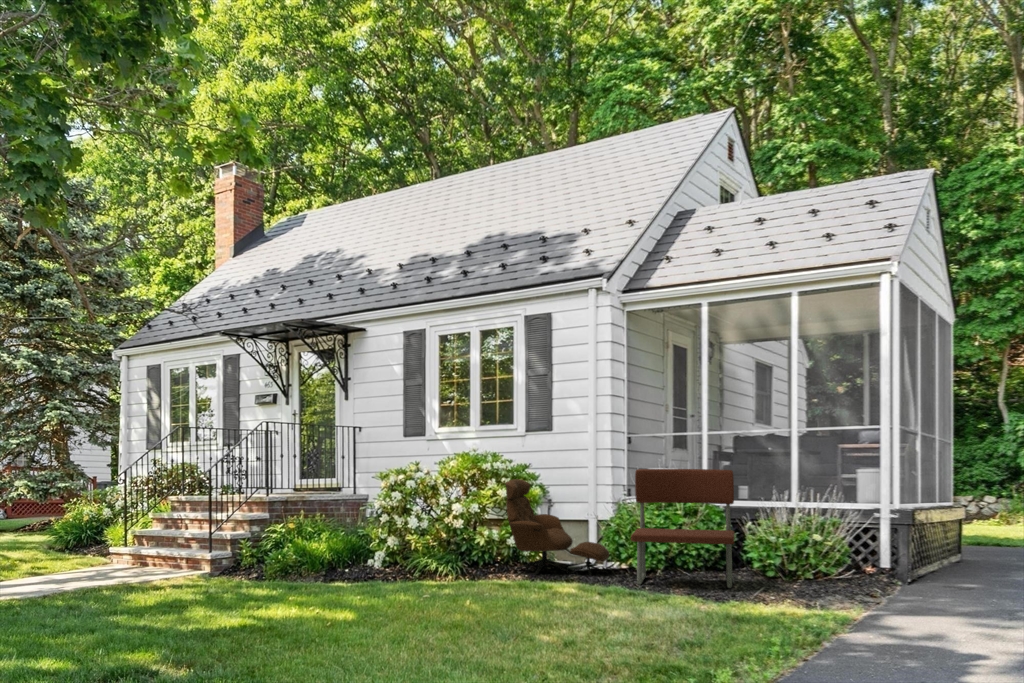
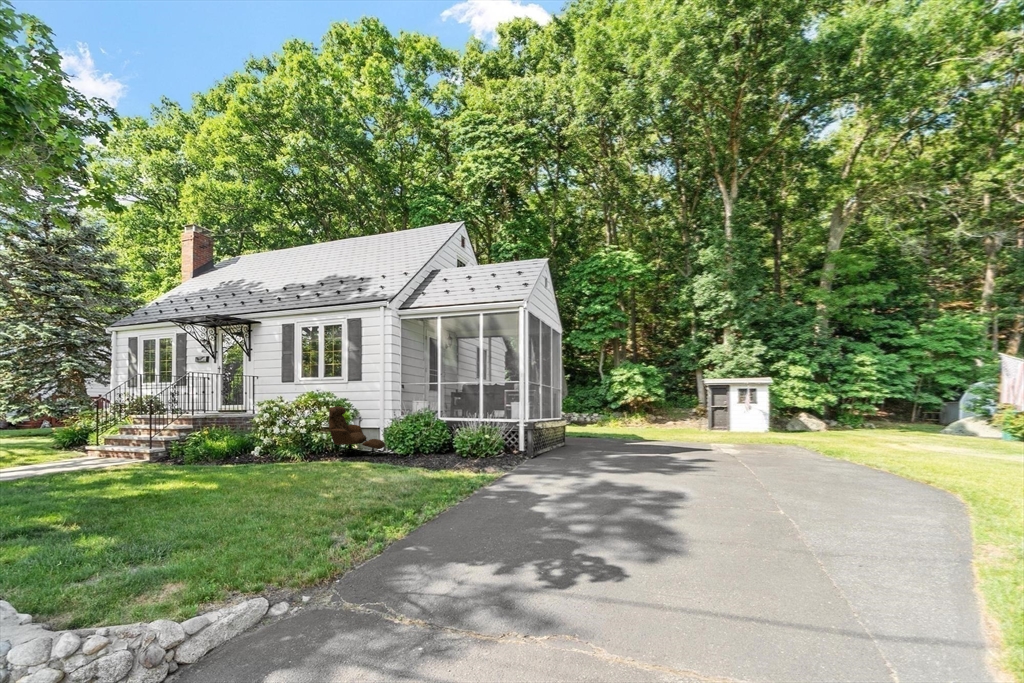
bench: present [631,469,735,588] -> none [391,401,447,461]

